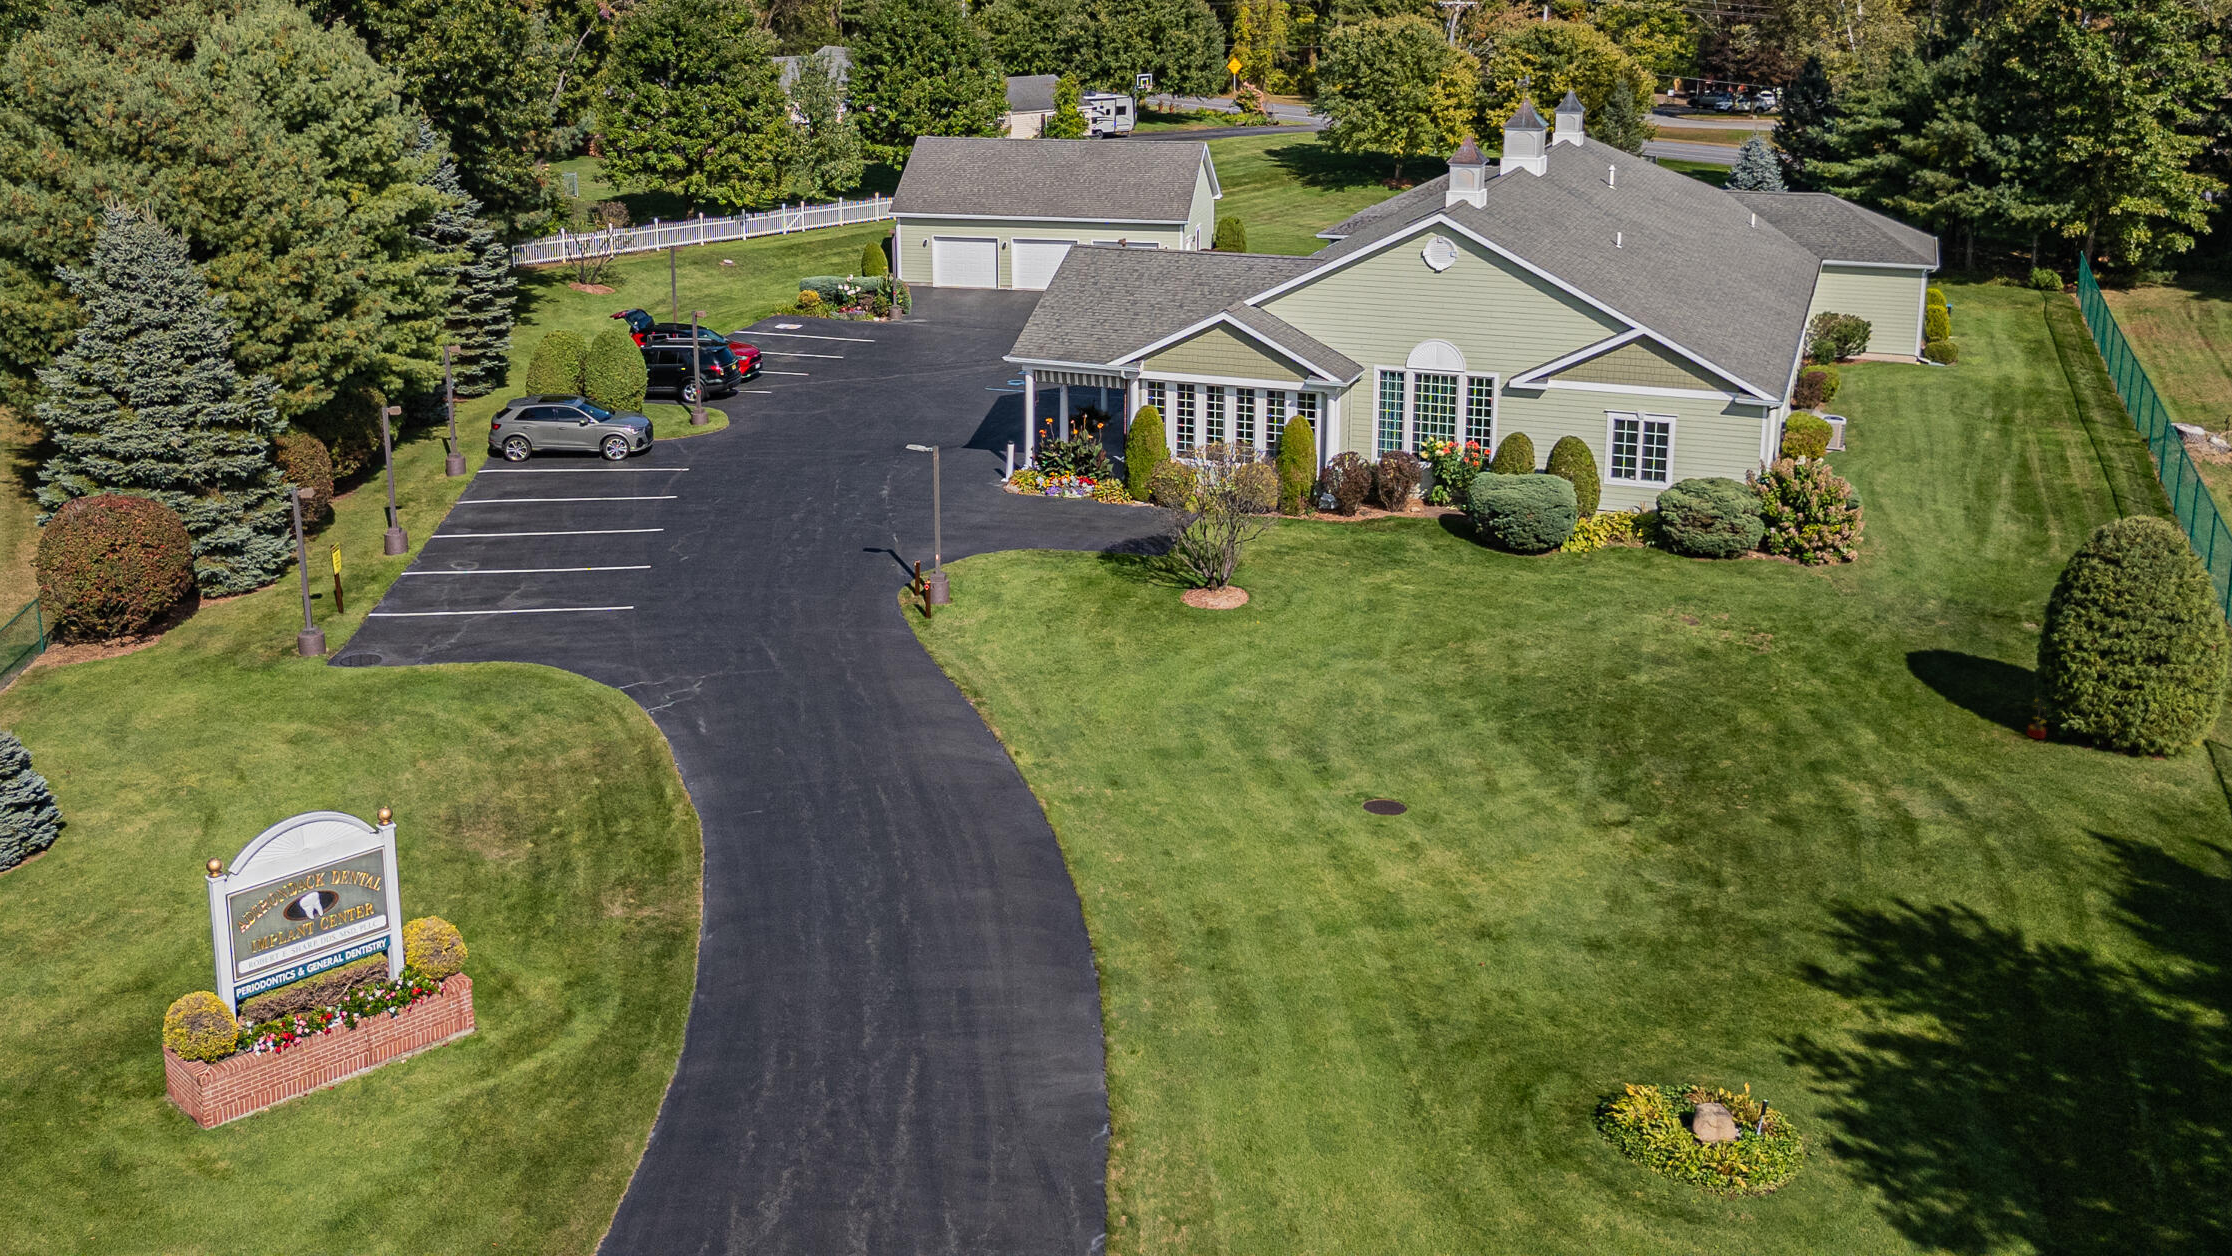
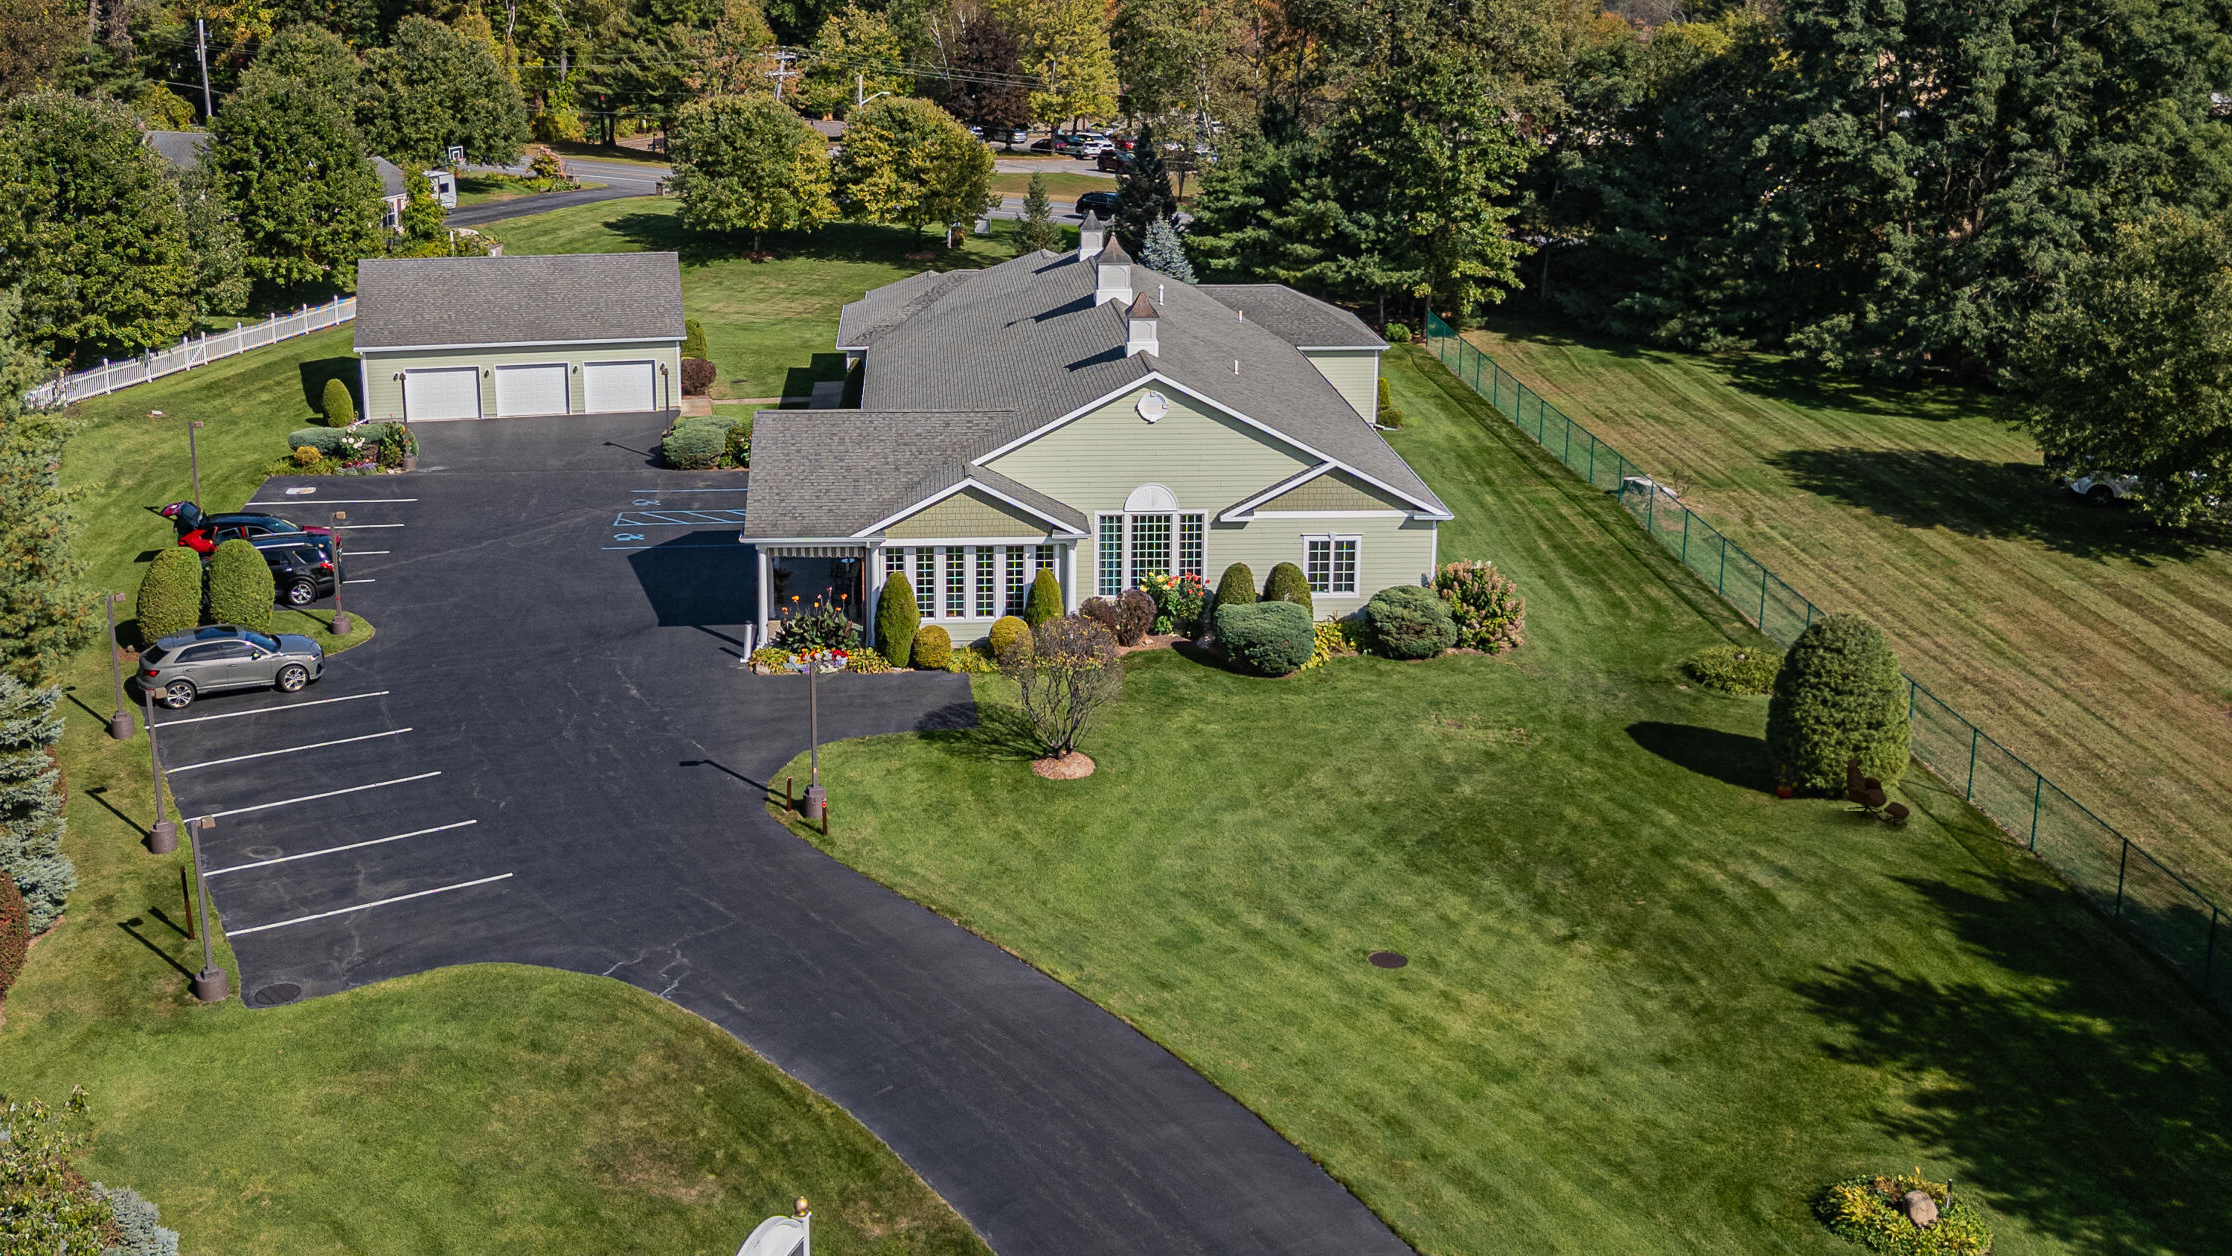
lounge chair: none [2104,697,2185,788] -> present [1847,758,1910,826]

